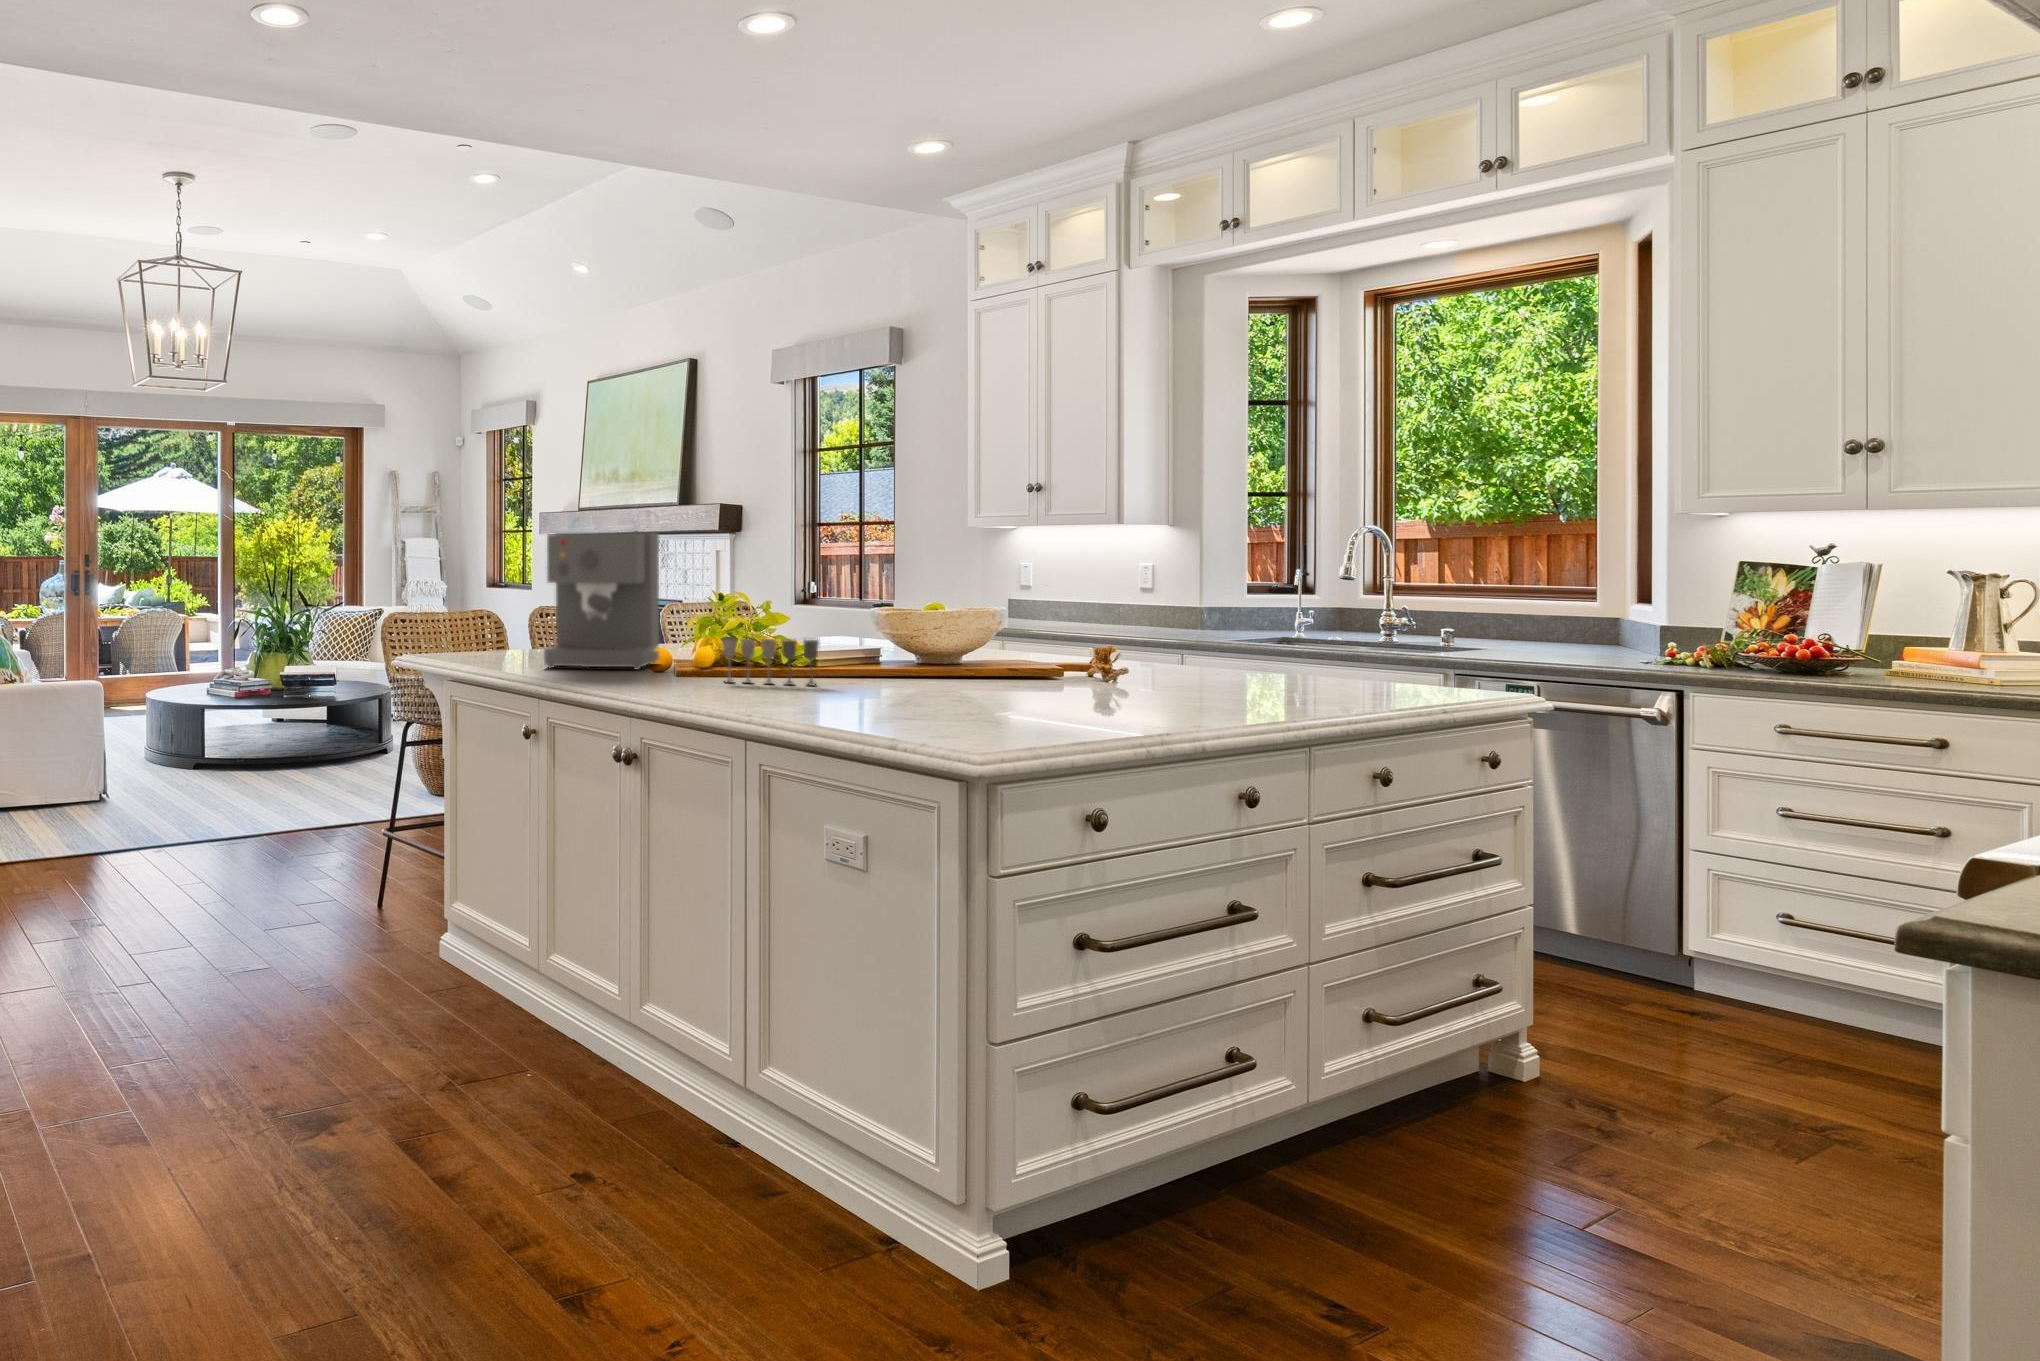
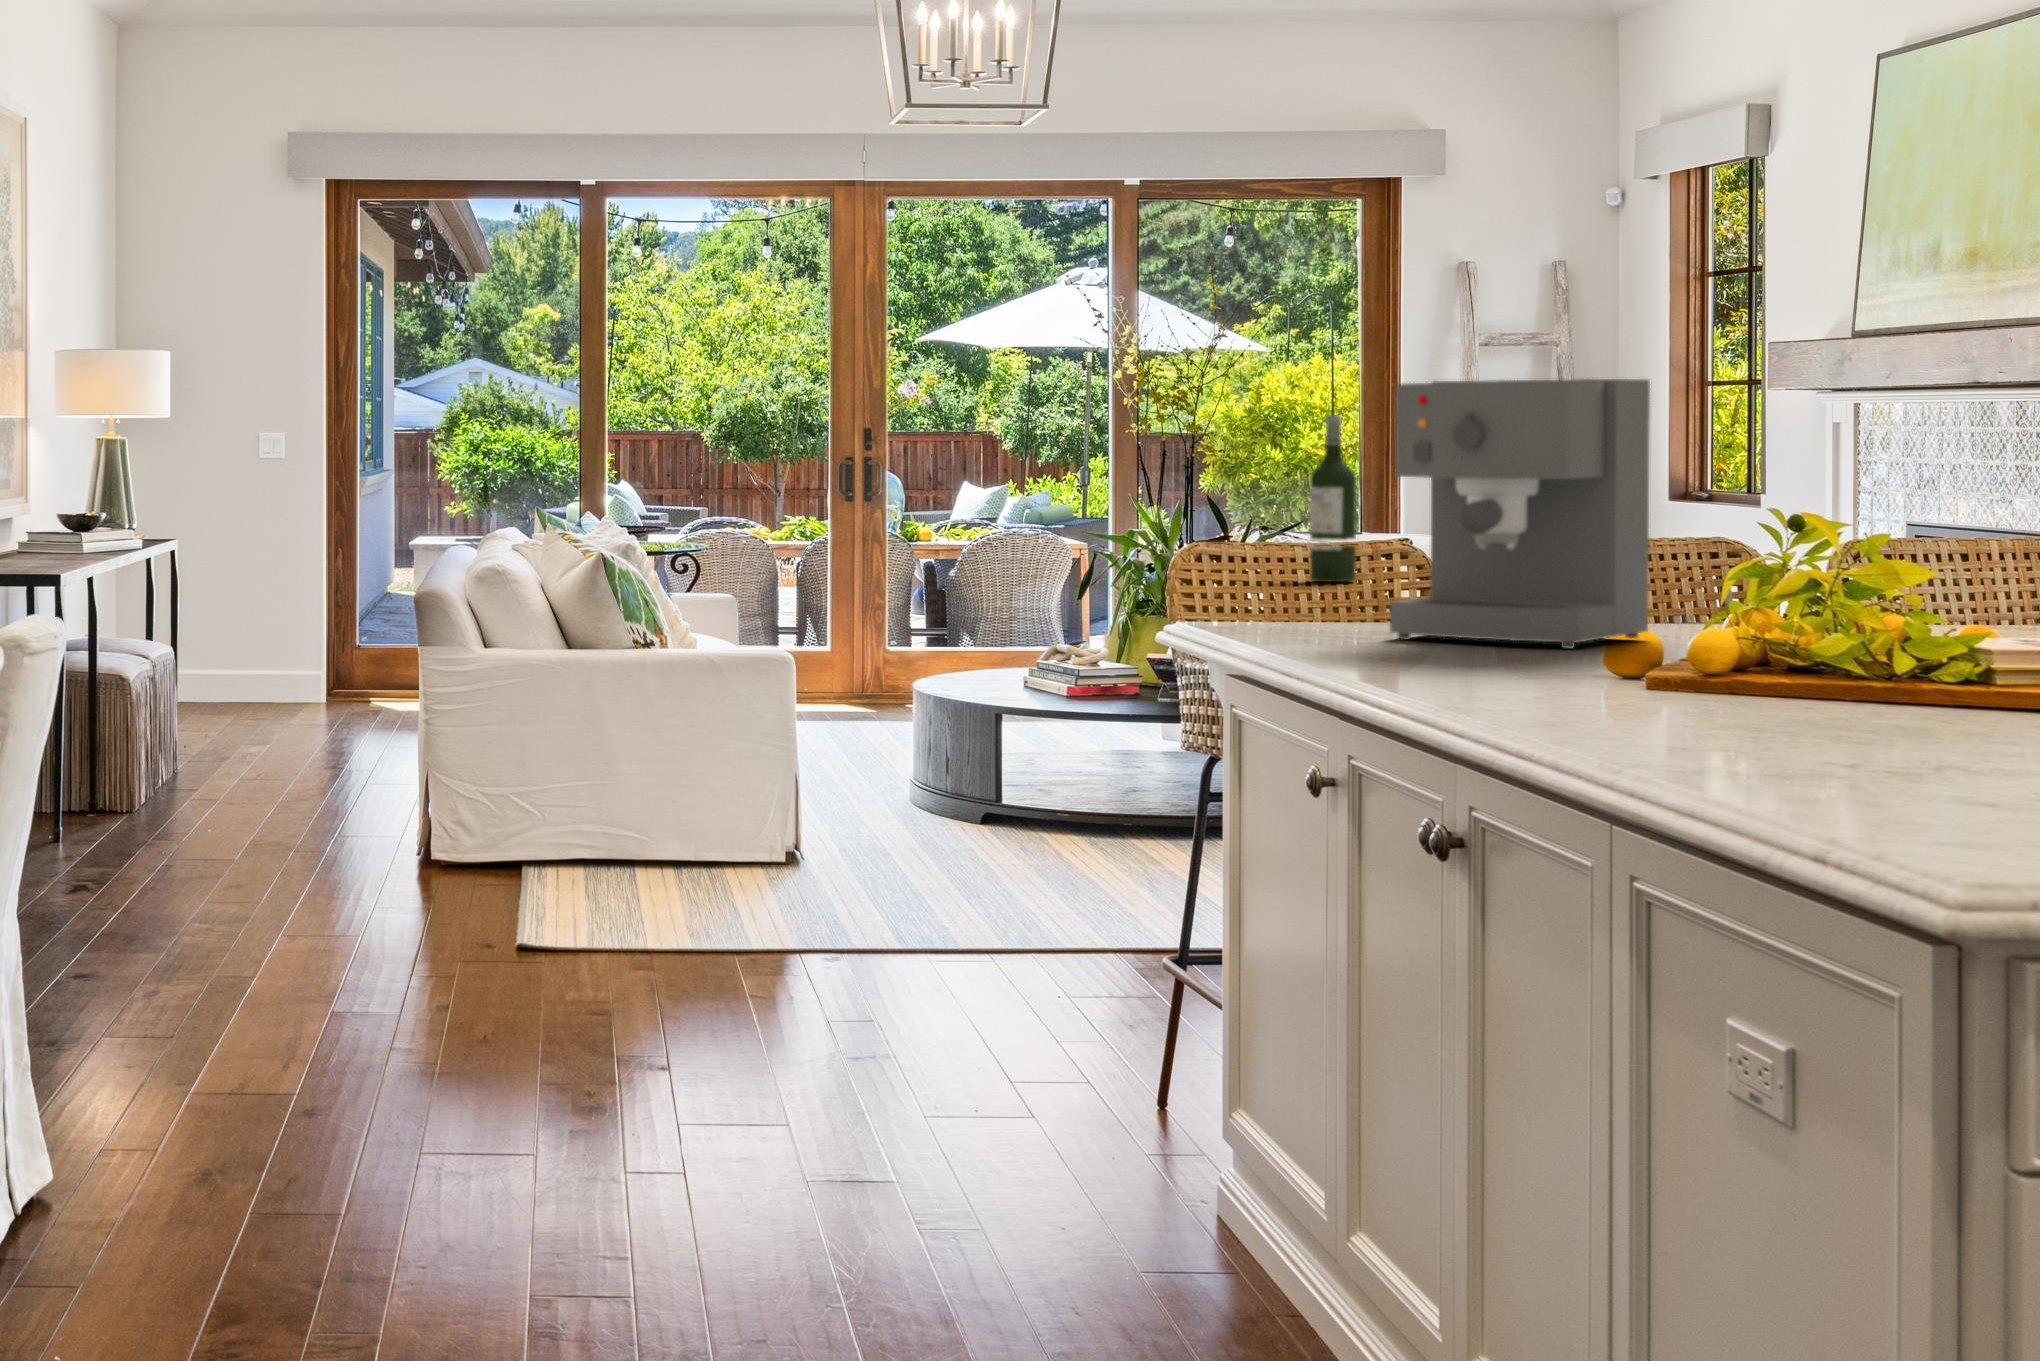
wine bottle: none [430,549,453,637] -> present [1310,415,1356,582]
wine glass: present [722,638,819,685] -> none [1686,588,1883,688]

